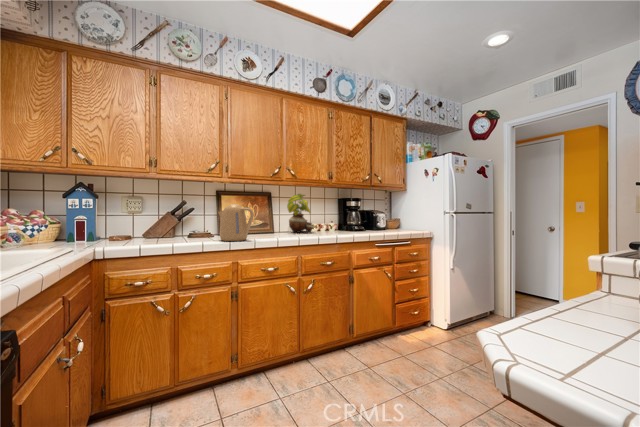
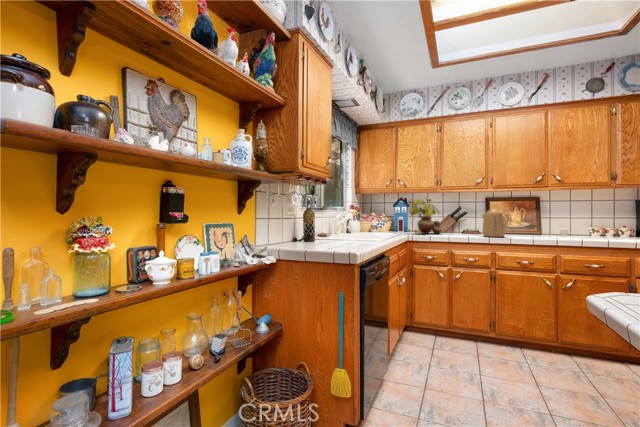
potted plant: present [287,194,313,232] -> present [411,199,442,234]

